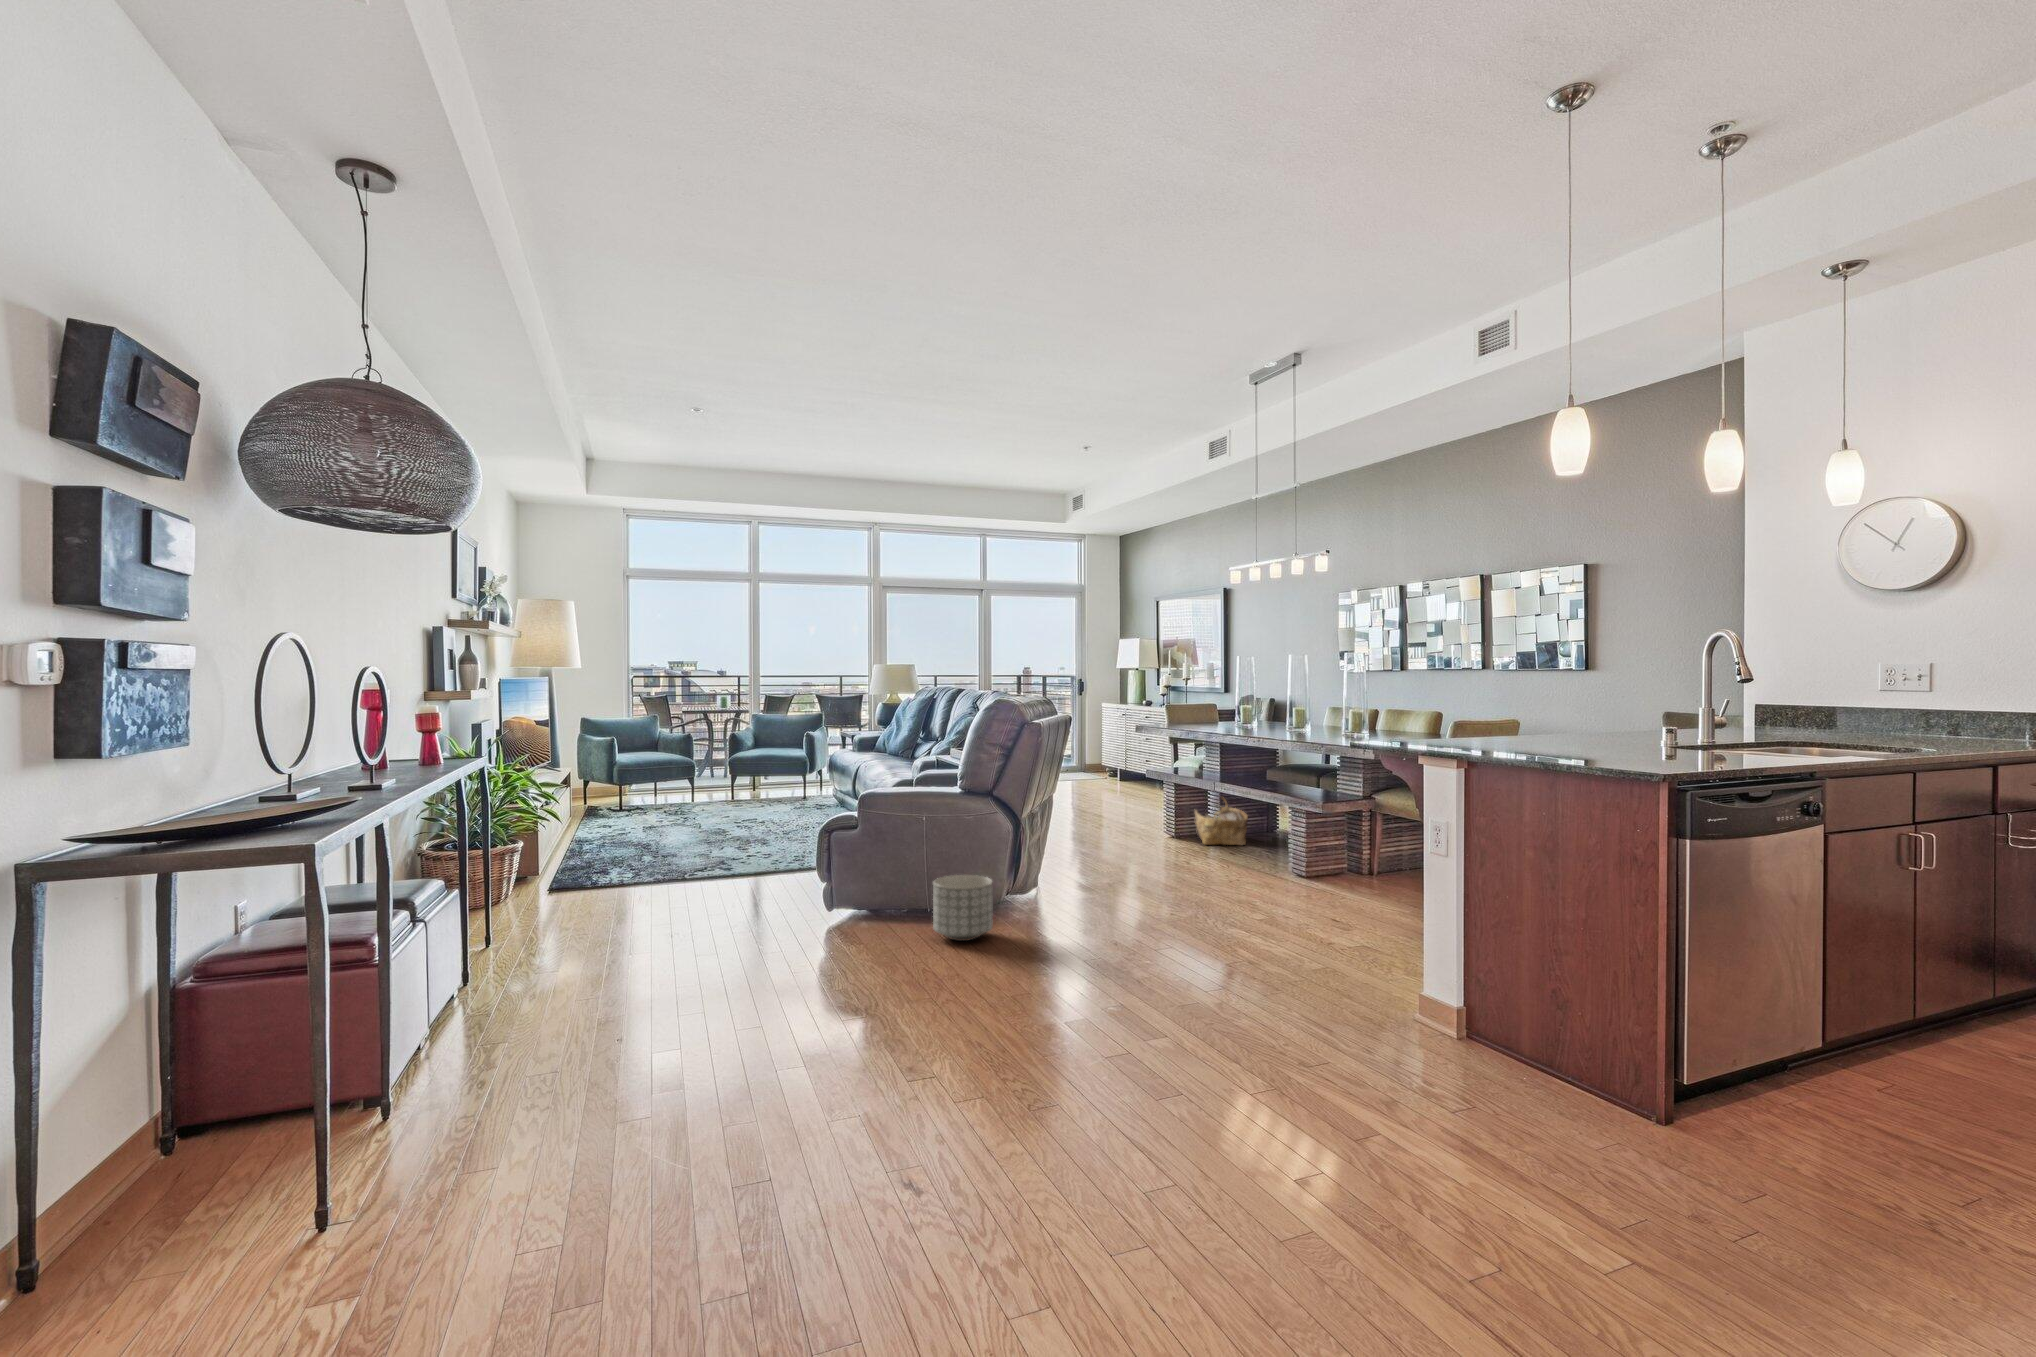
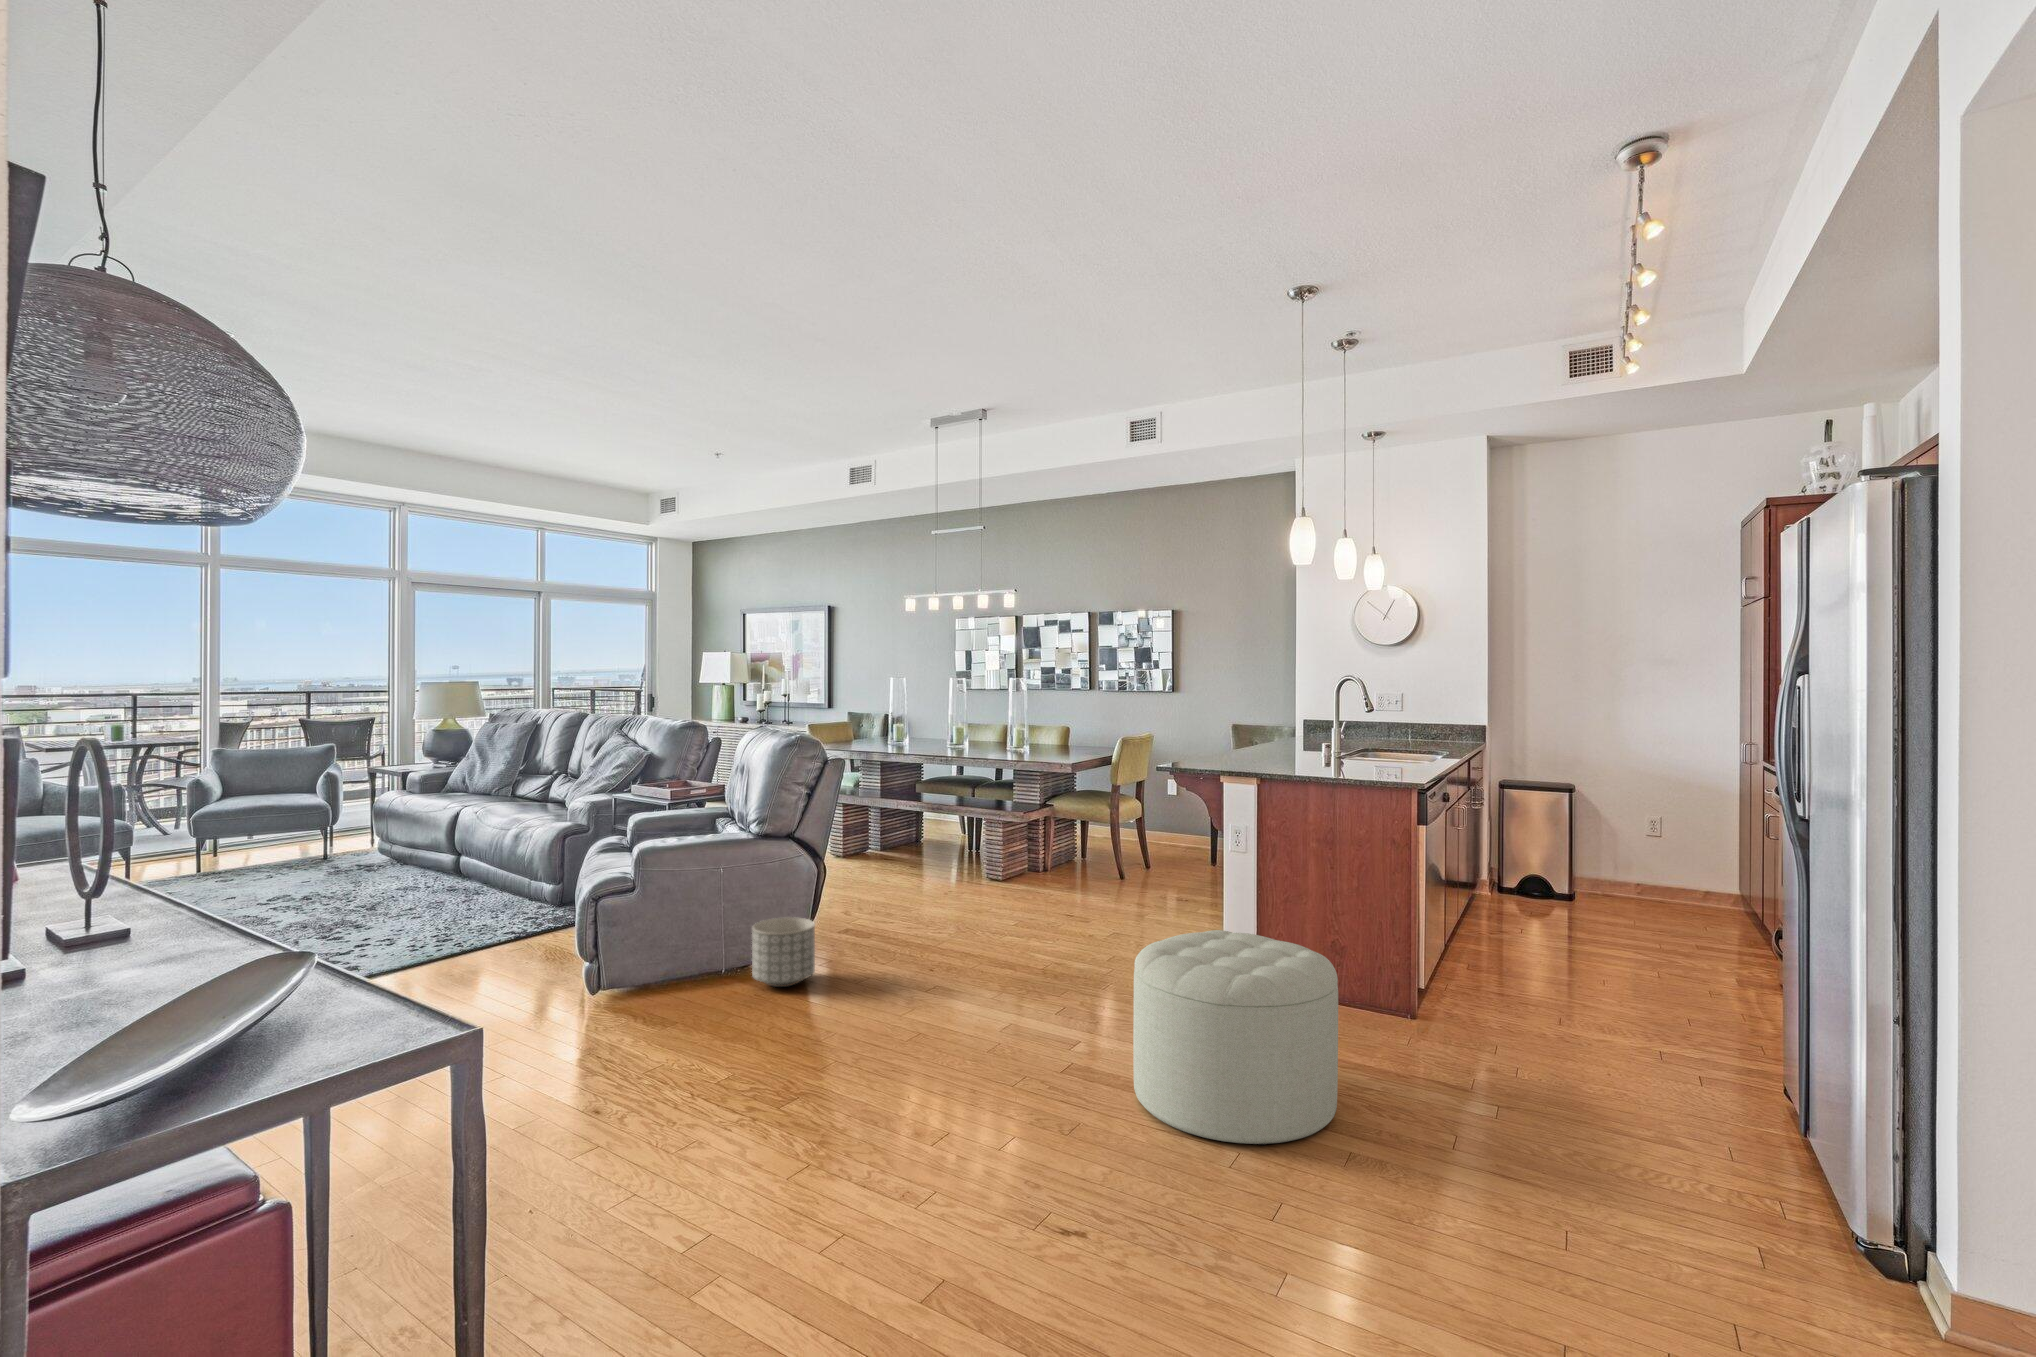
woven basket: present [1195,797,1248,845] -> none [864,811,918,860]
ottoman: none [1114,935,1375,1213] -> present [1133,930,1338,1145]

